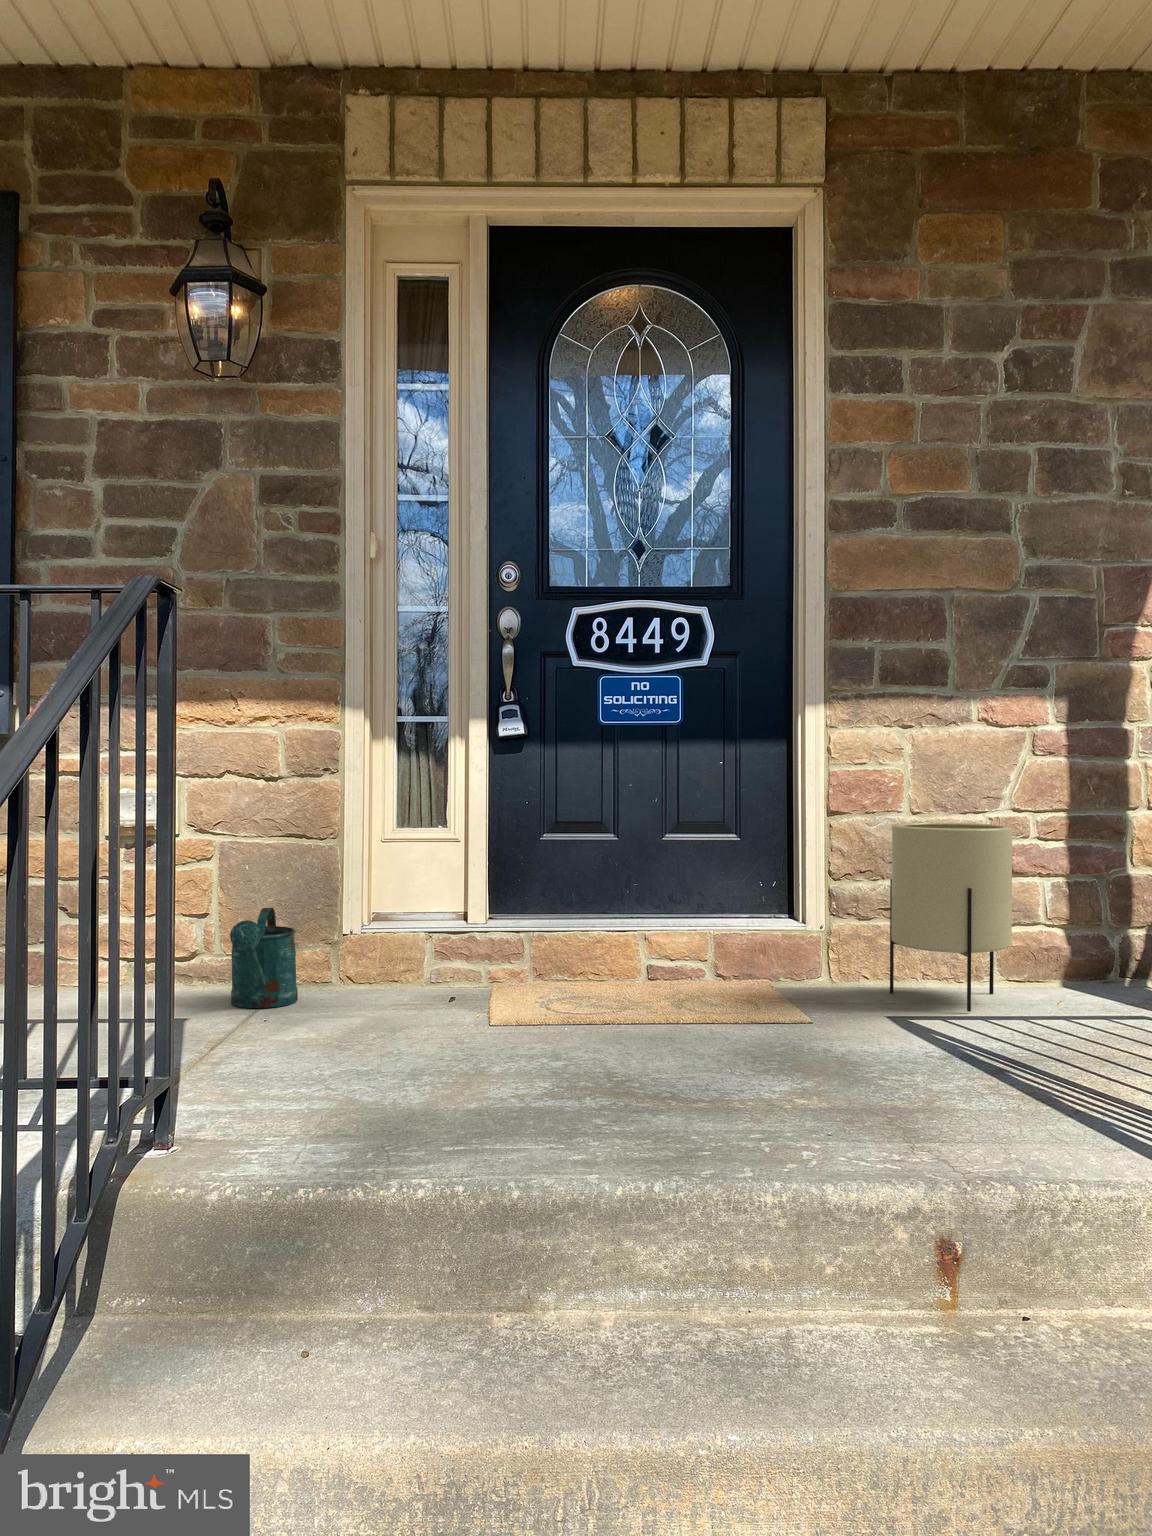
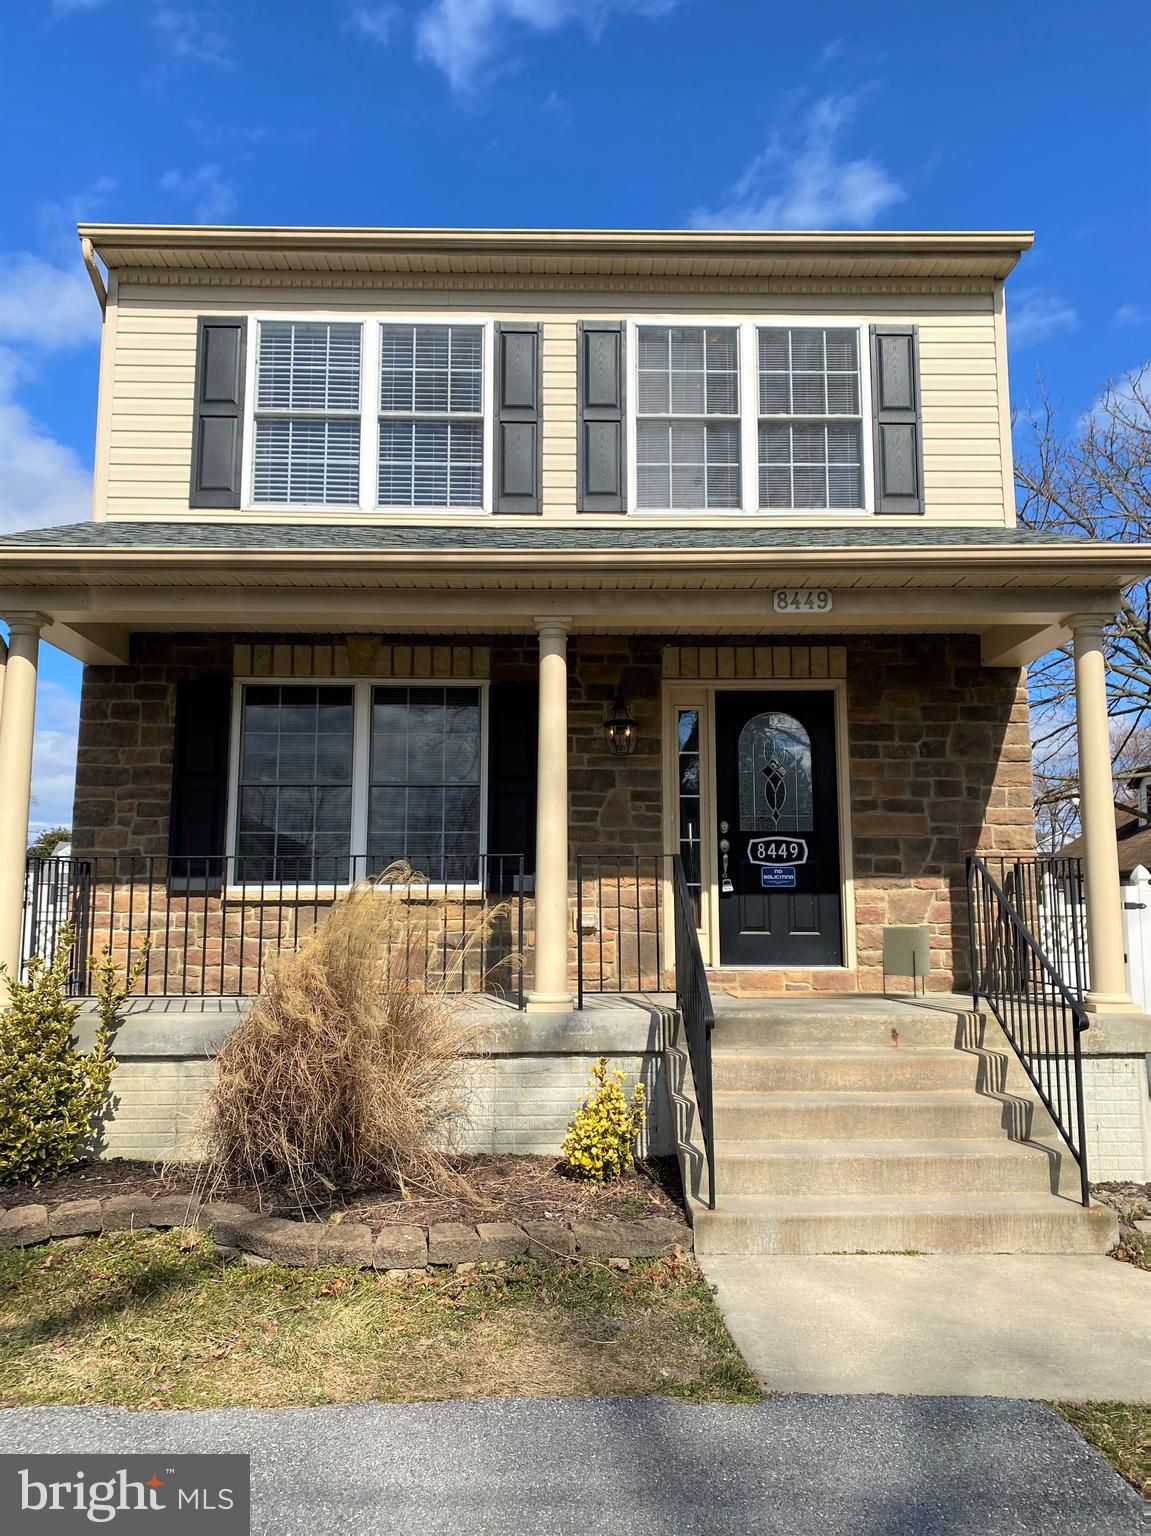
watering can: present [230,908,298,1008] -> none [631,959,656,996]

